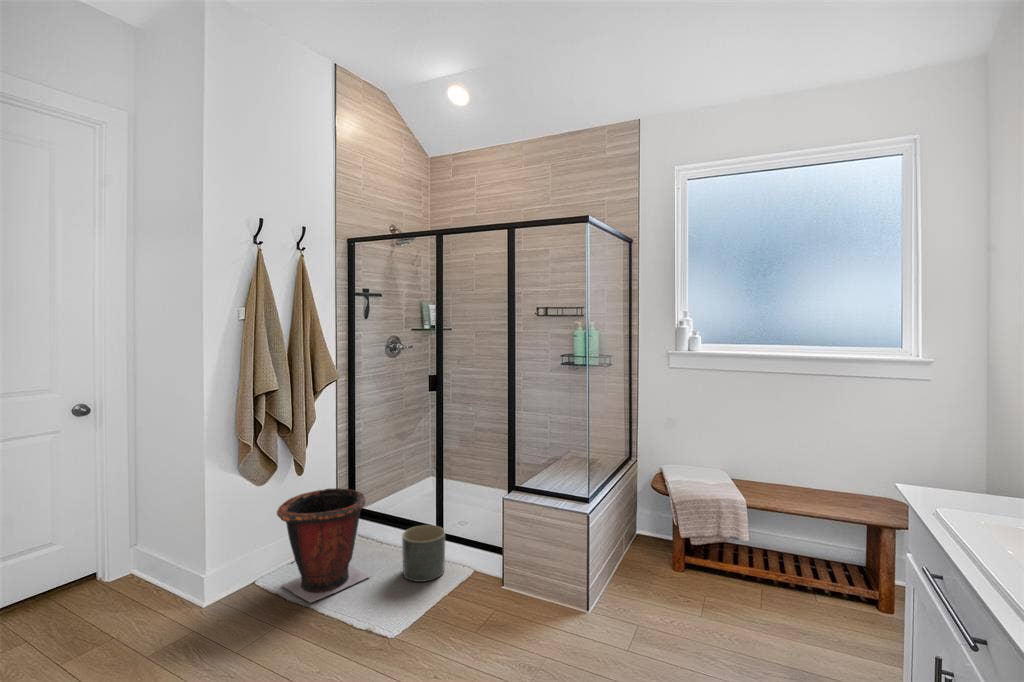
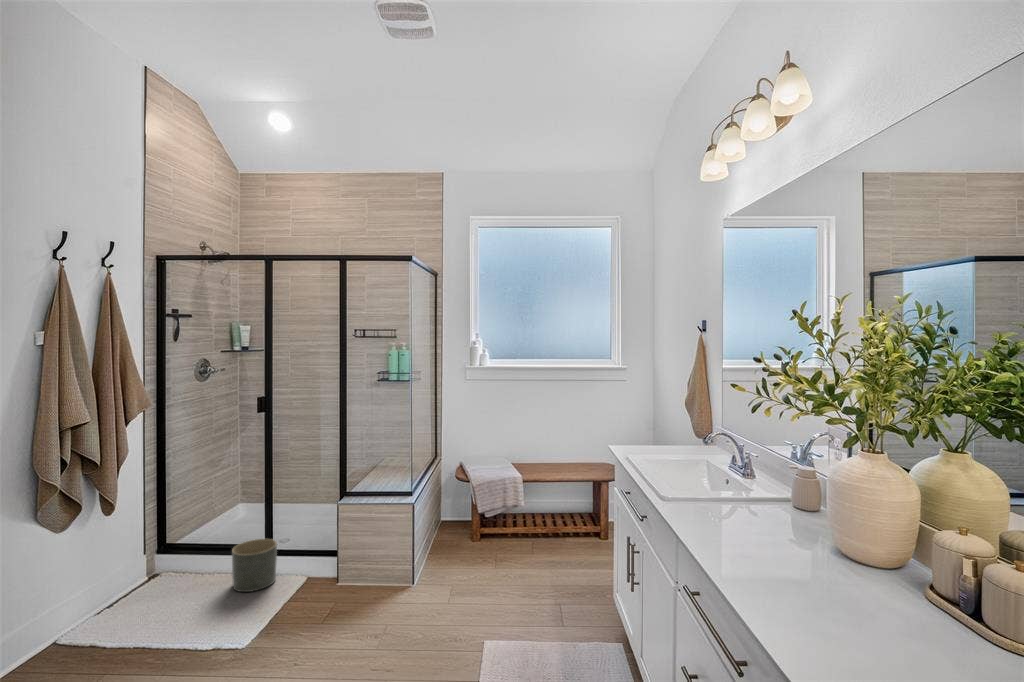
waste bin: present [277,488,370,603] -> none [90,510,198,633]

